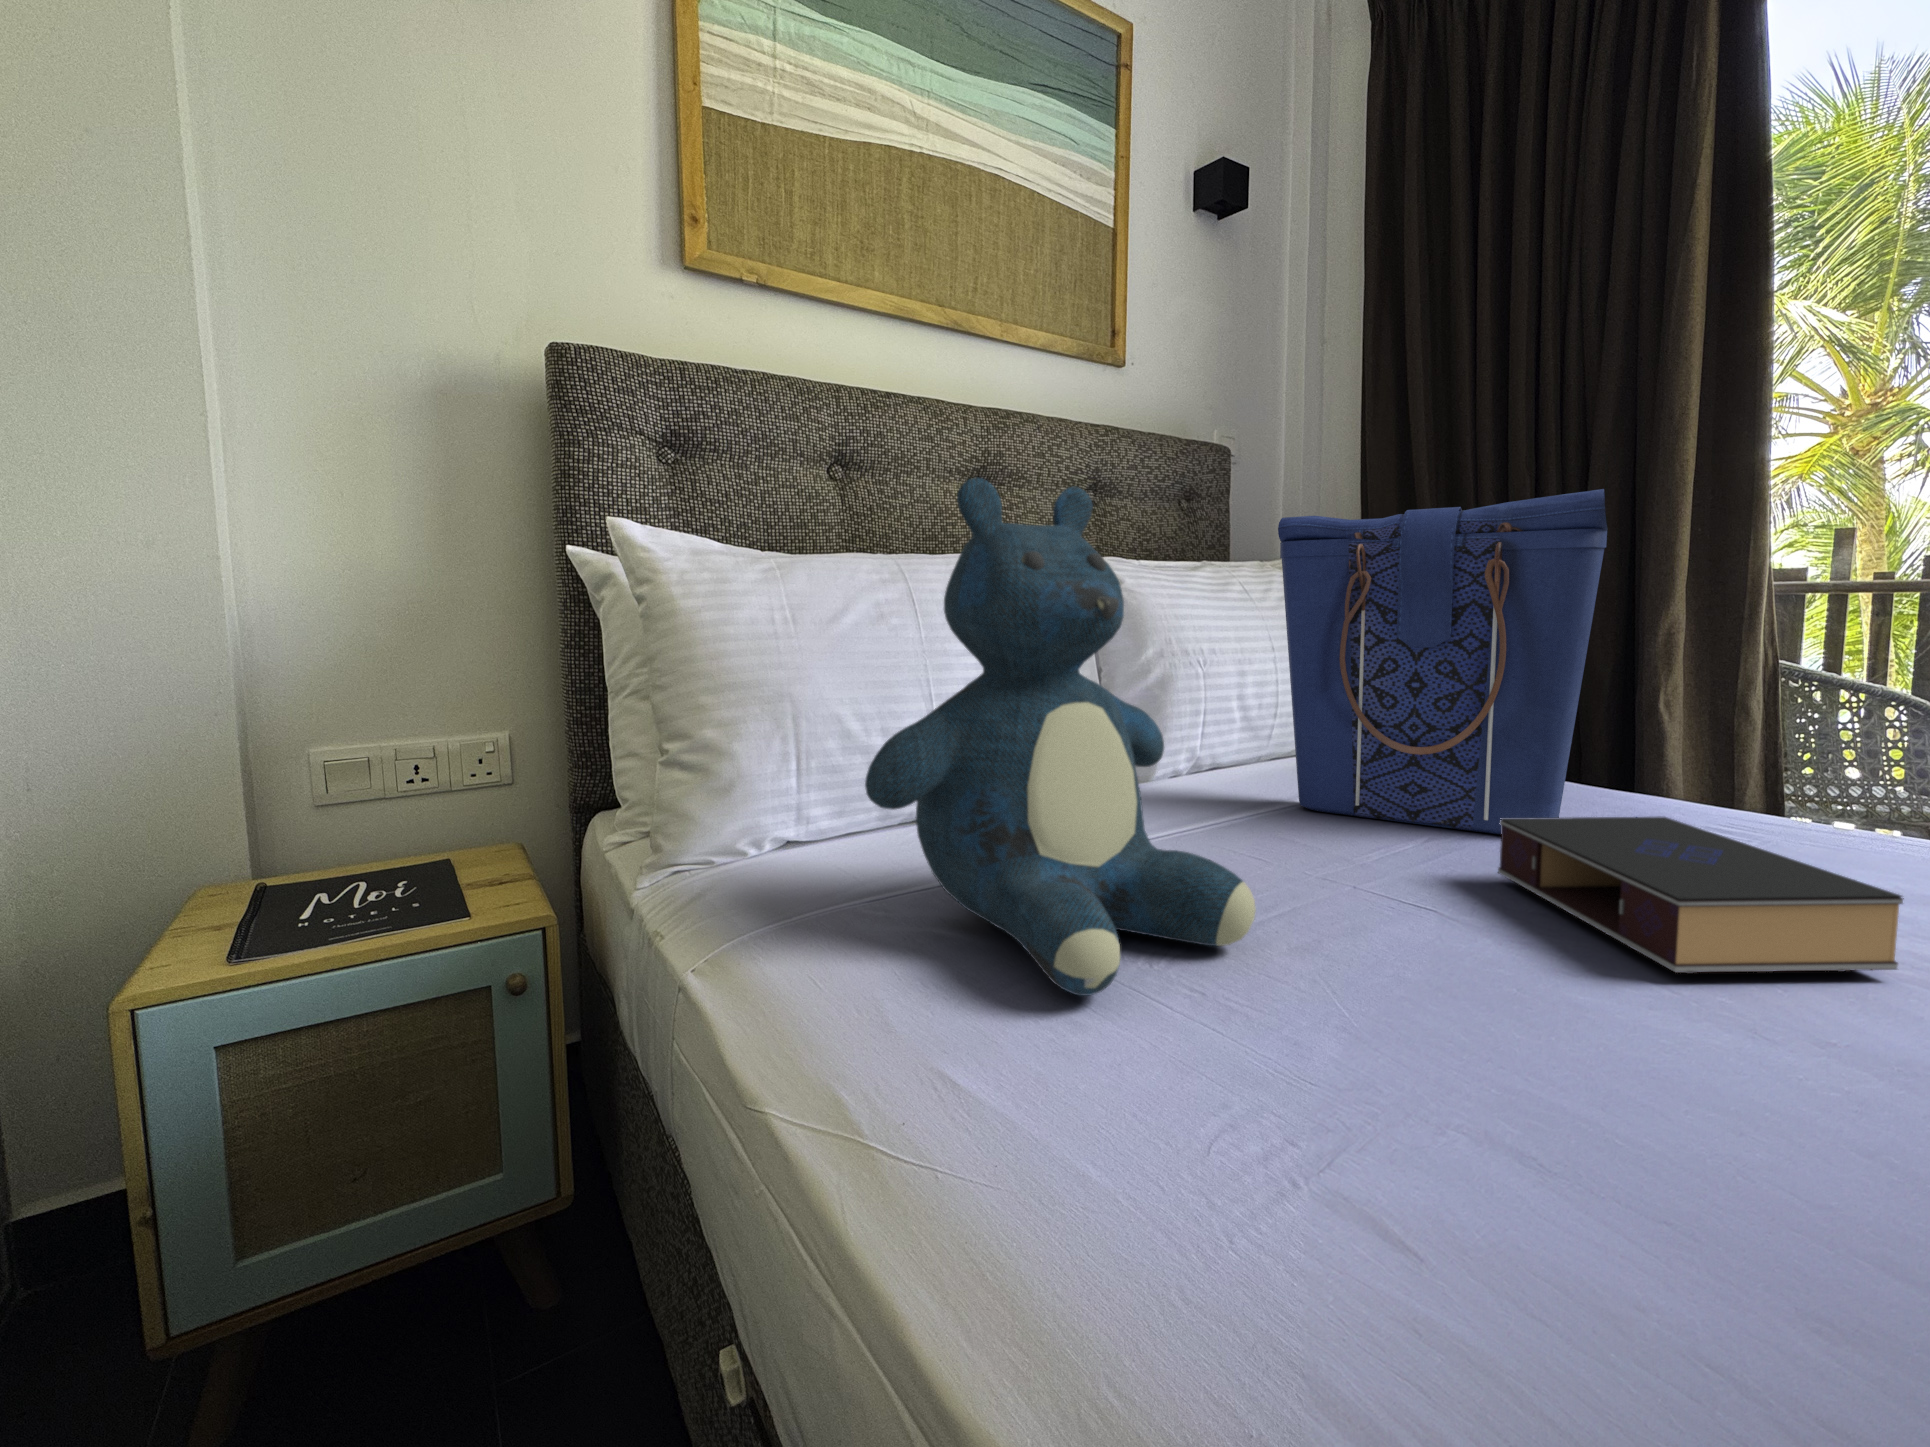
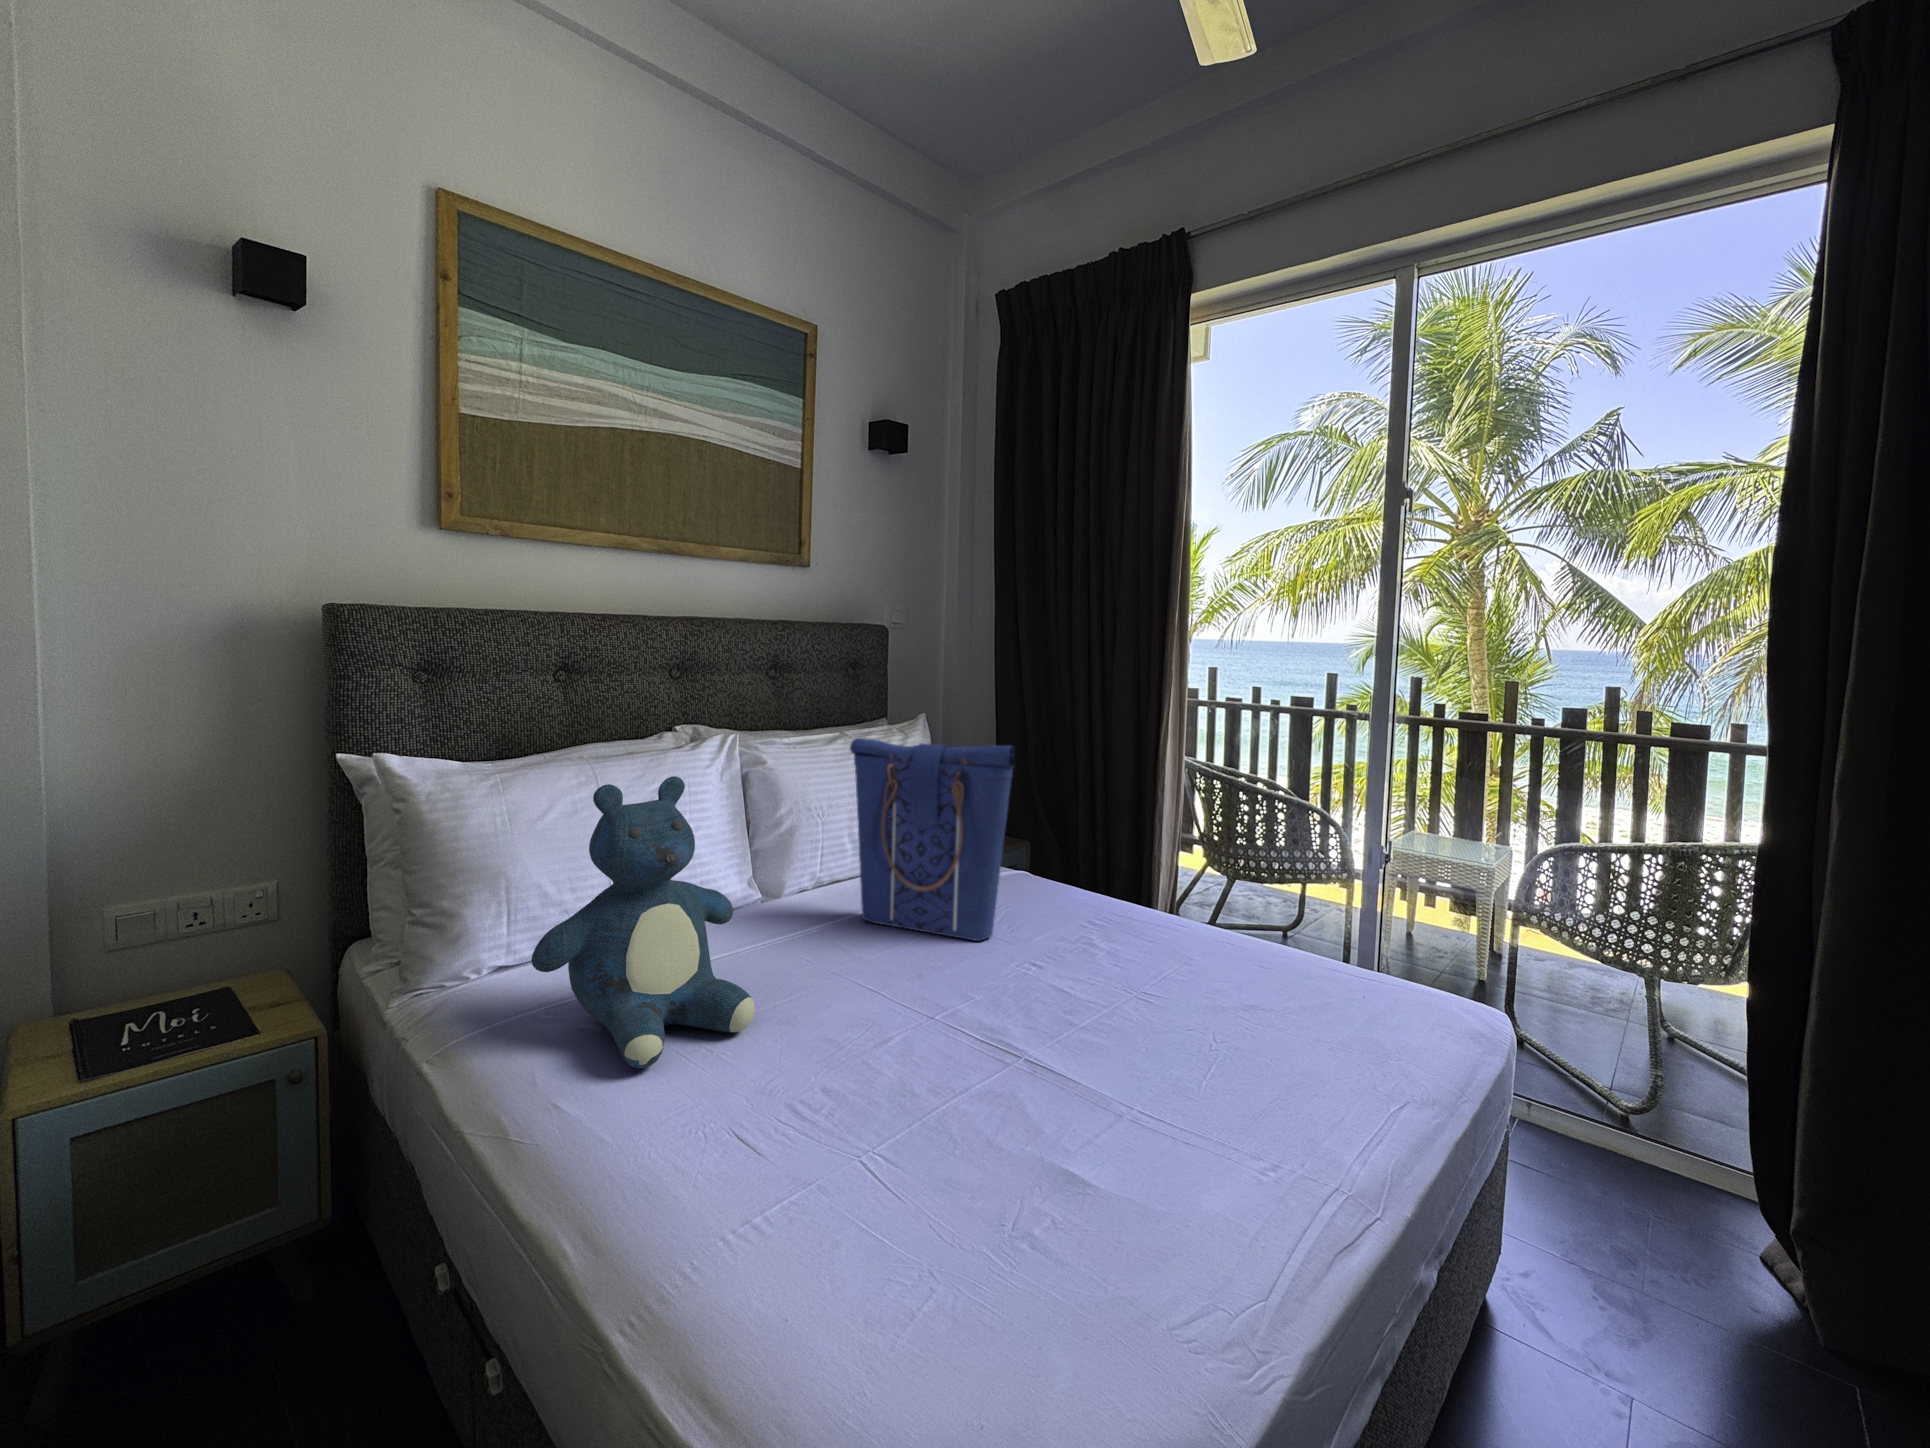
book: present [1498,817,1904,974] -> none [926,936,1050,1032]

